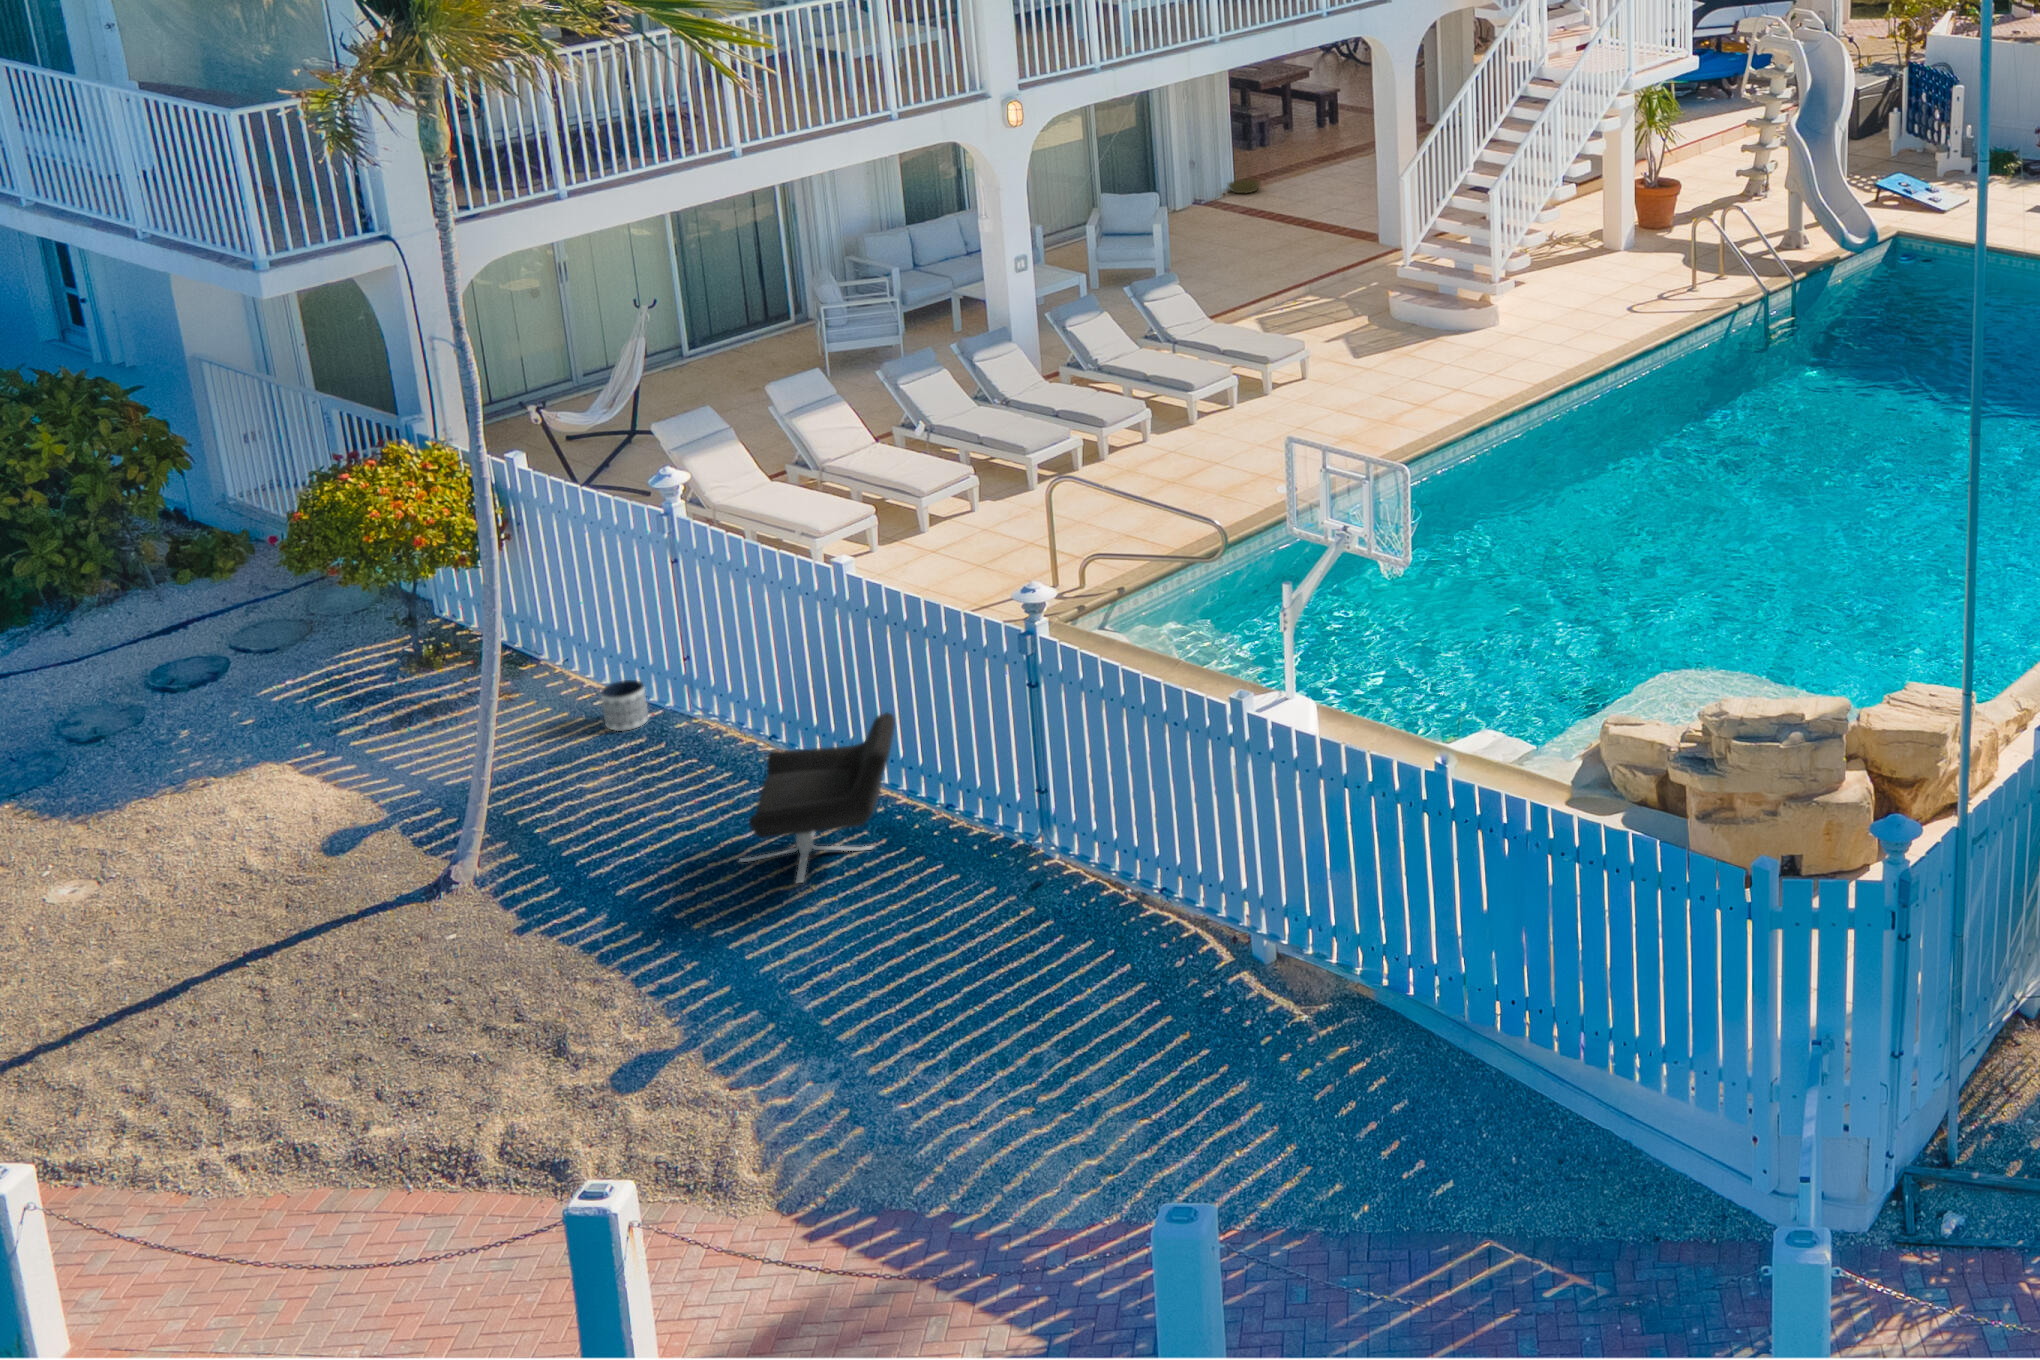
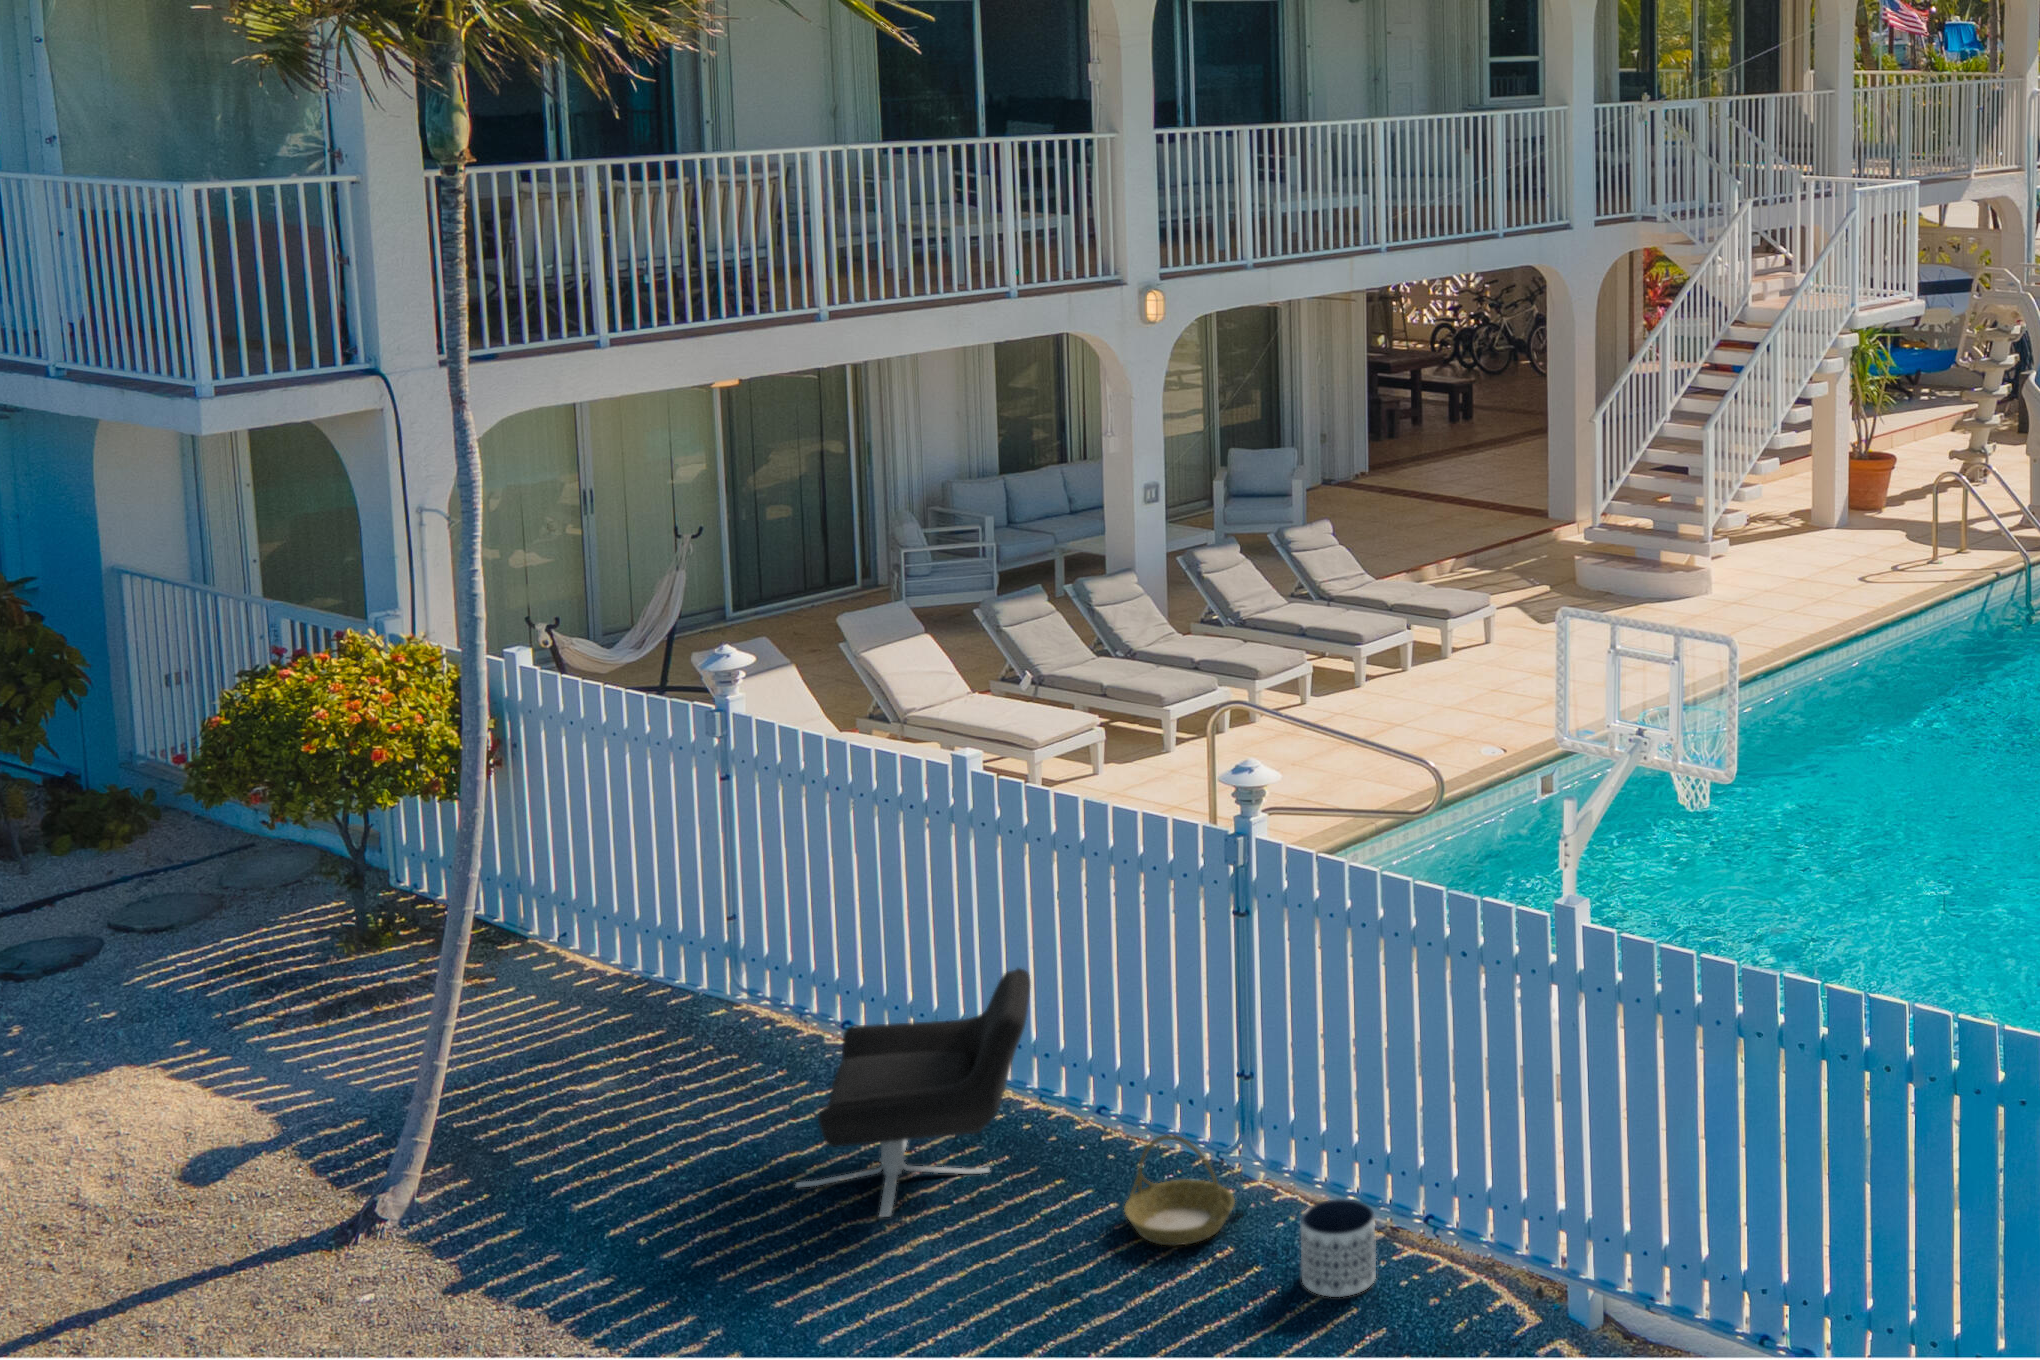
basket: present [1228,170,1260,193] -> present [1124,1135,1235,1245]
planter: present [601,680,648,731] -> present [1301,1199,1376,1297]

